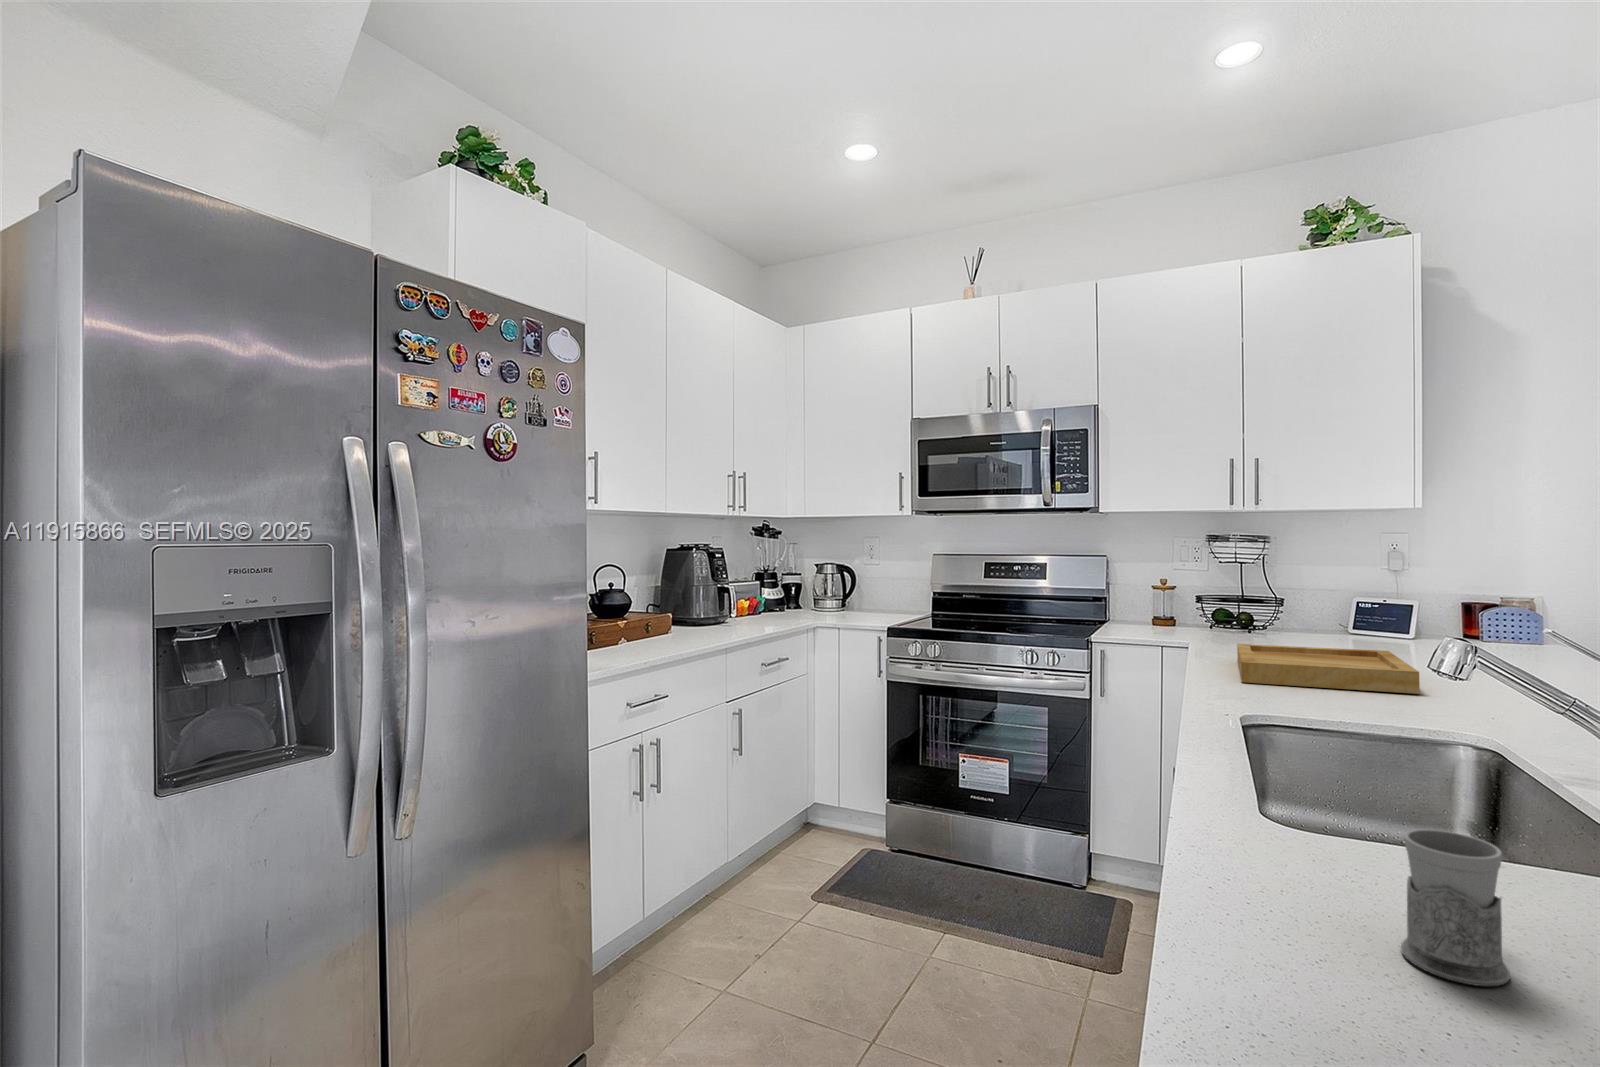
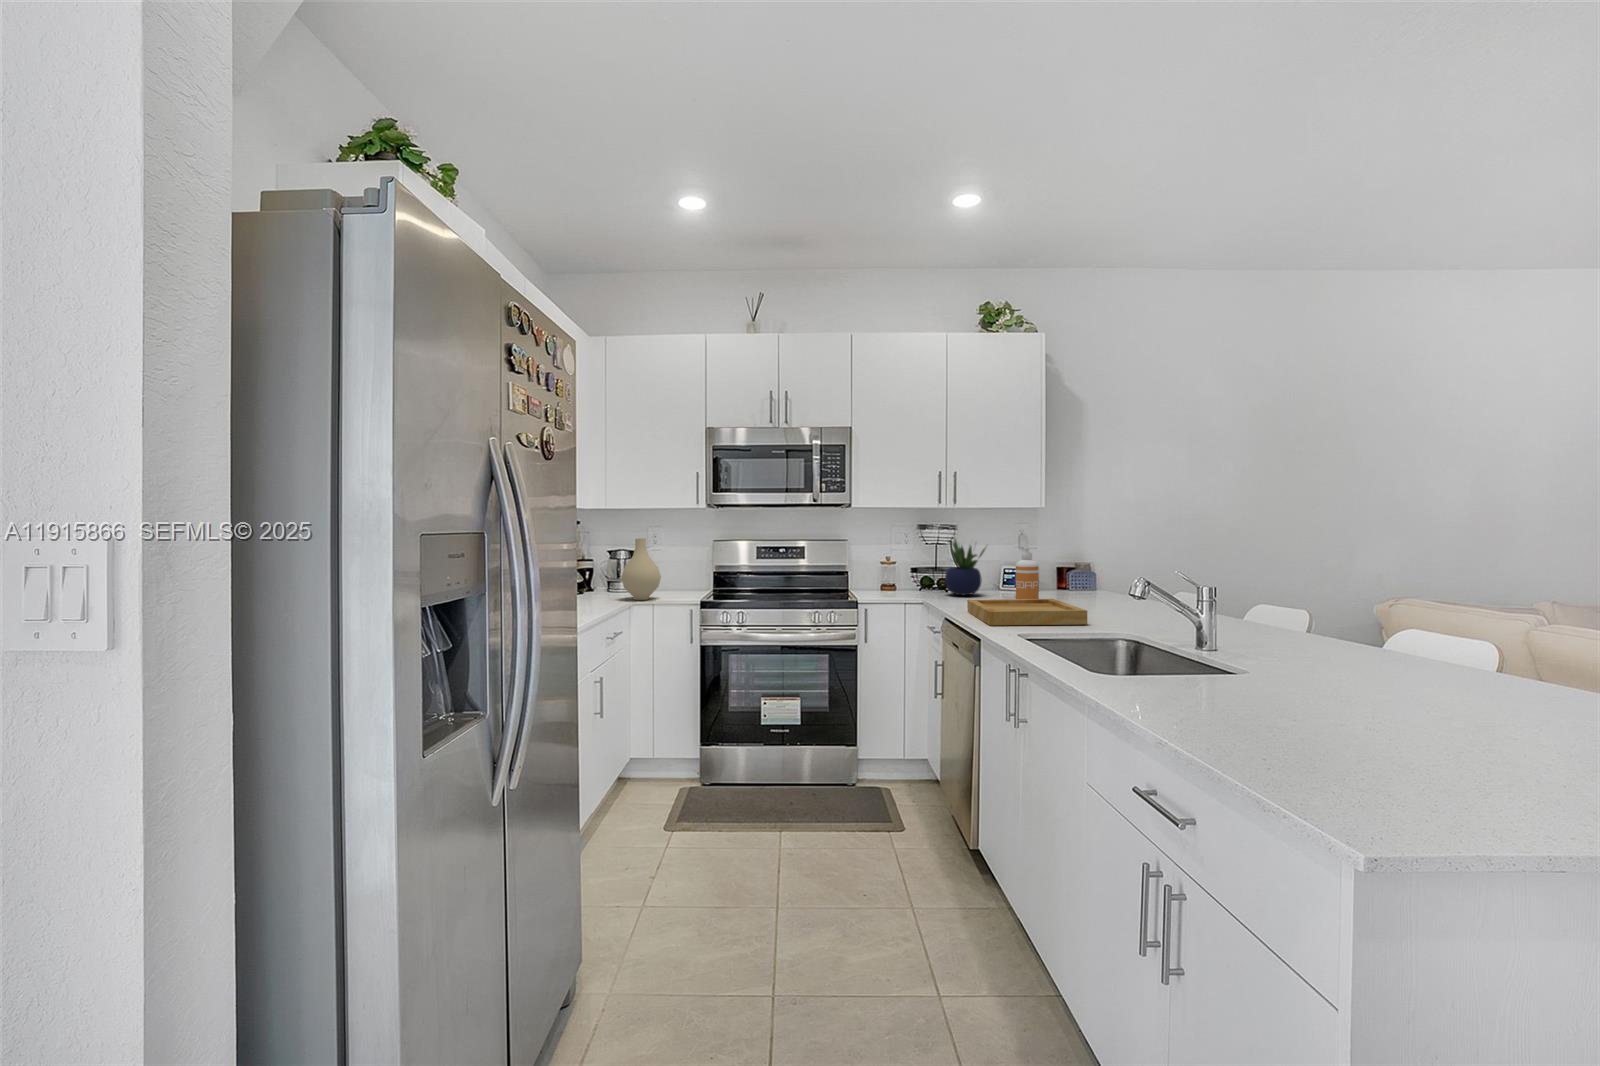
vase: none [813,550,857,621] -> present [621,539,661,600]
potted plant: none [1236,550,1309,639] -> present [945,540,985,595]
soap dispenser: none [1344,570,1386,655] -> present [1016,547,1039,599]
mug: present [1401,829,1510,986] -> none [1260,696,1318,776]

